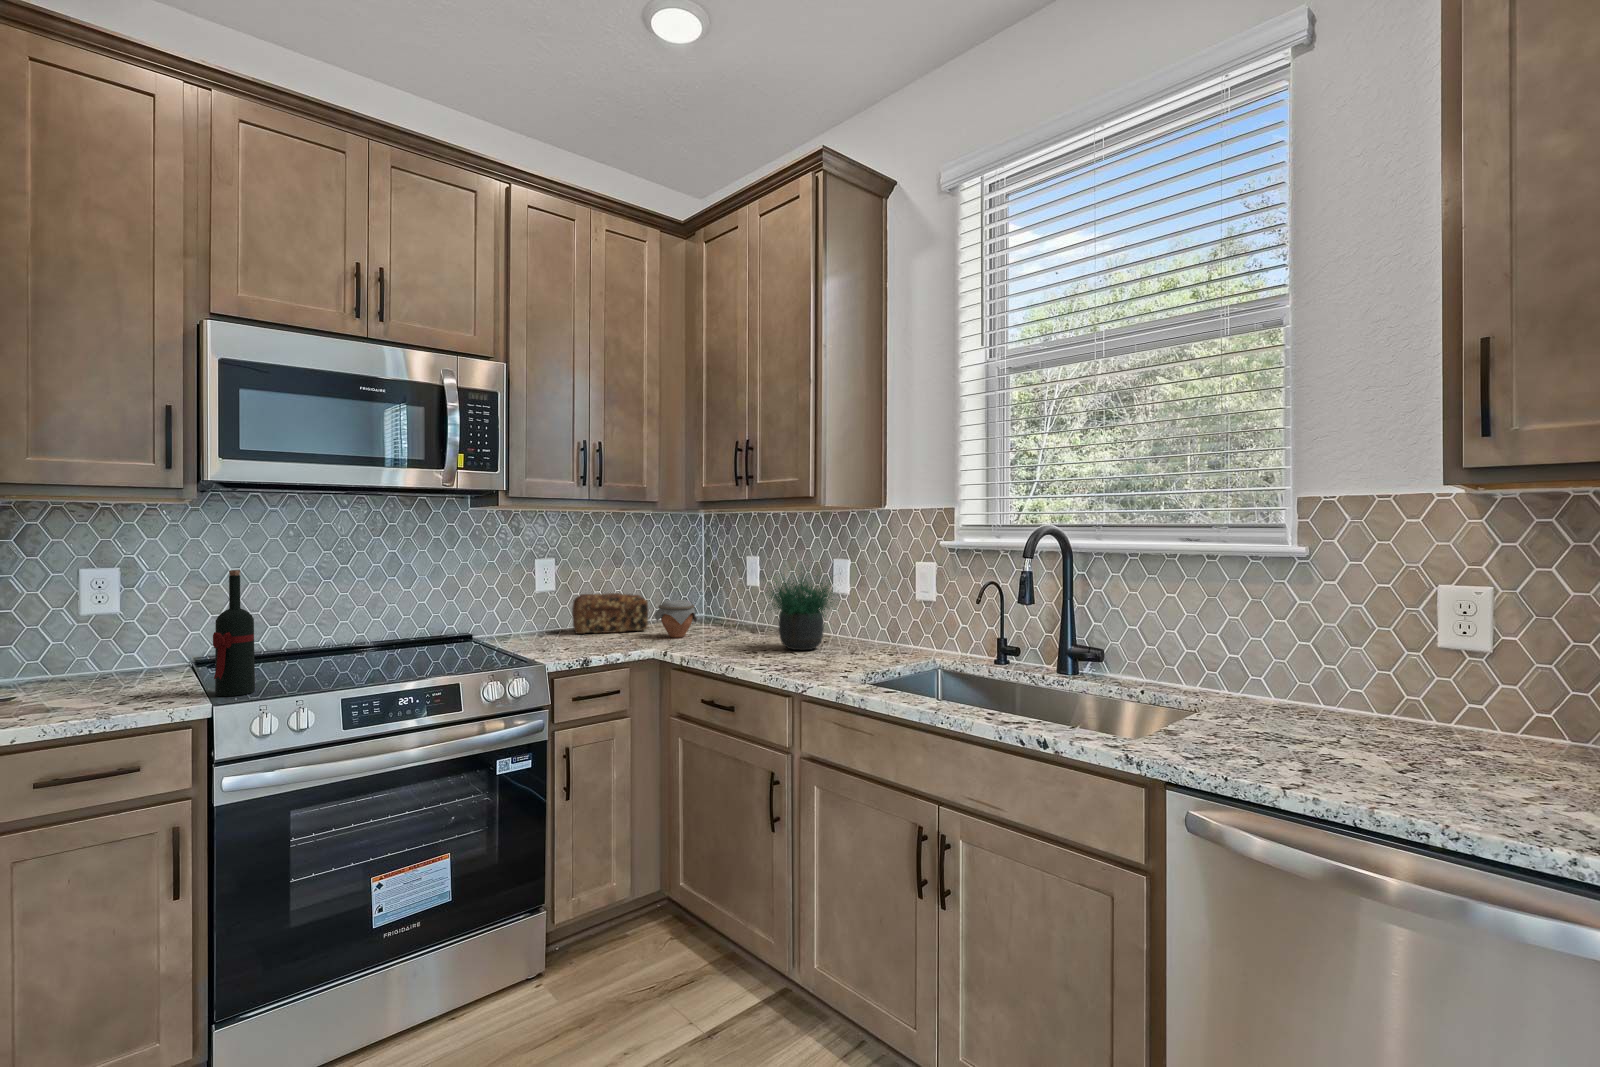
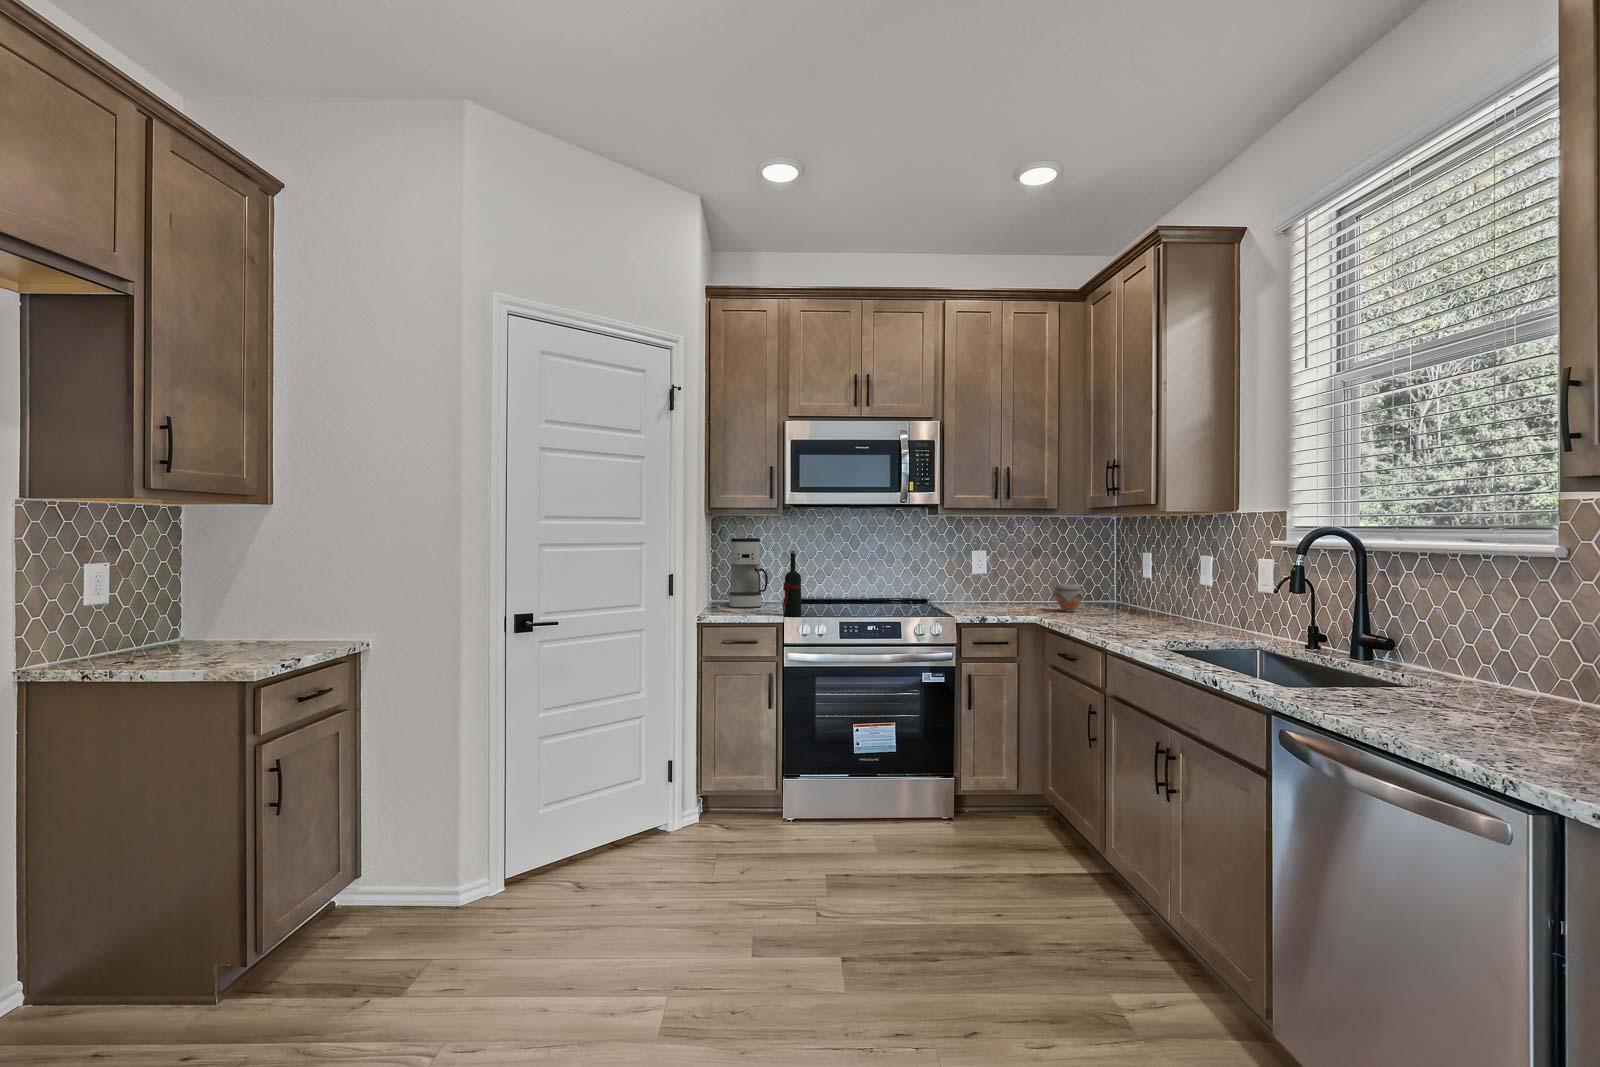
coffee maker: none [61,547,163,688] -> present [729,538,768,608]
potted plant: present [767,569,836,650] -> none [1107,542,1201,626]
bread loaf: present [572,593,648,634] -> none [998,577,1053,606]

